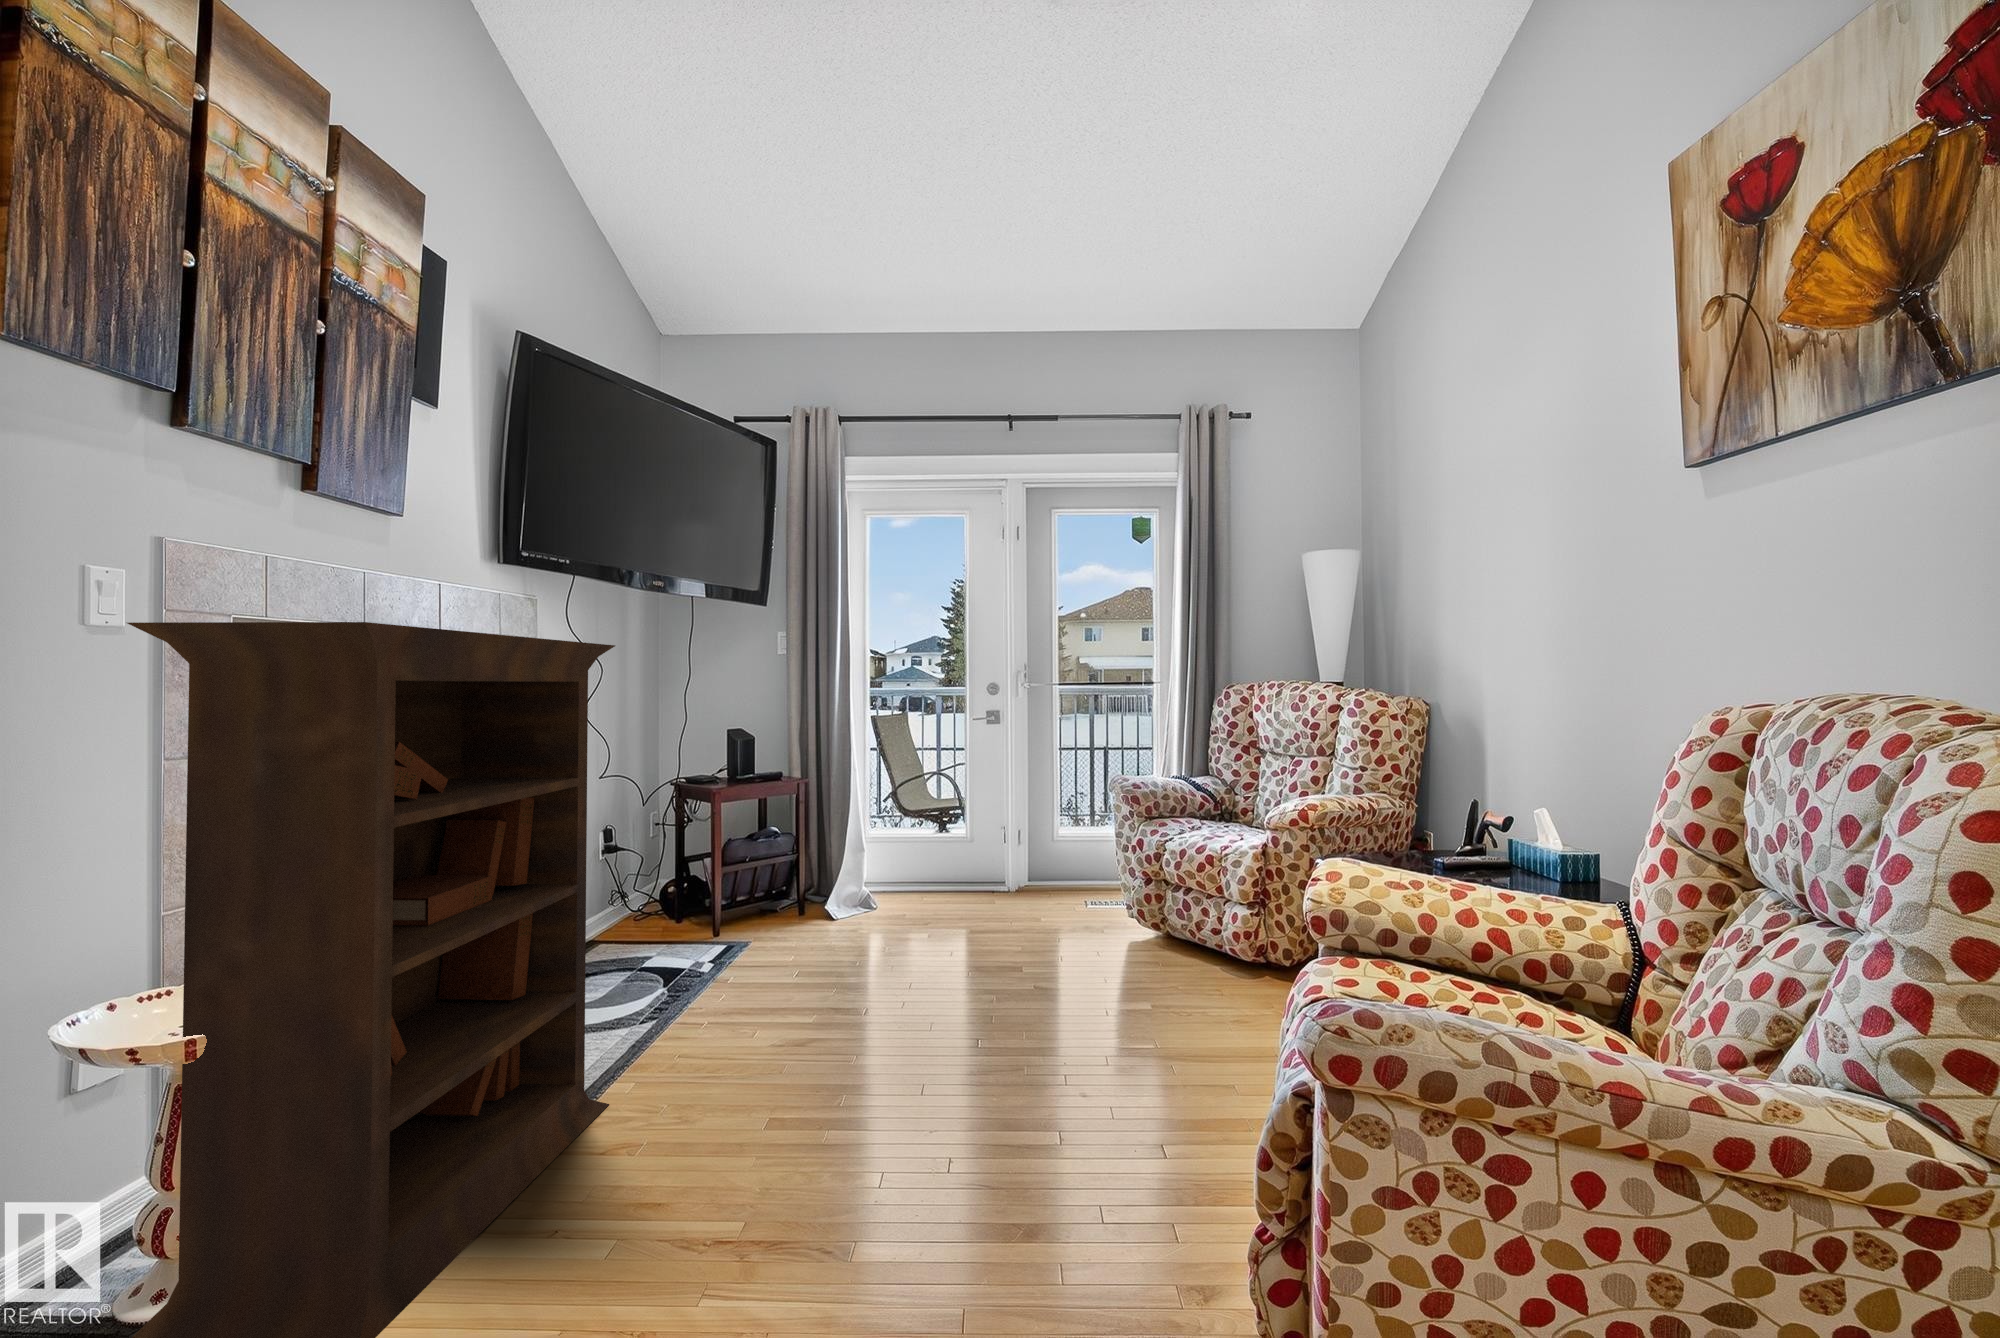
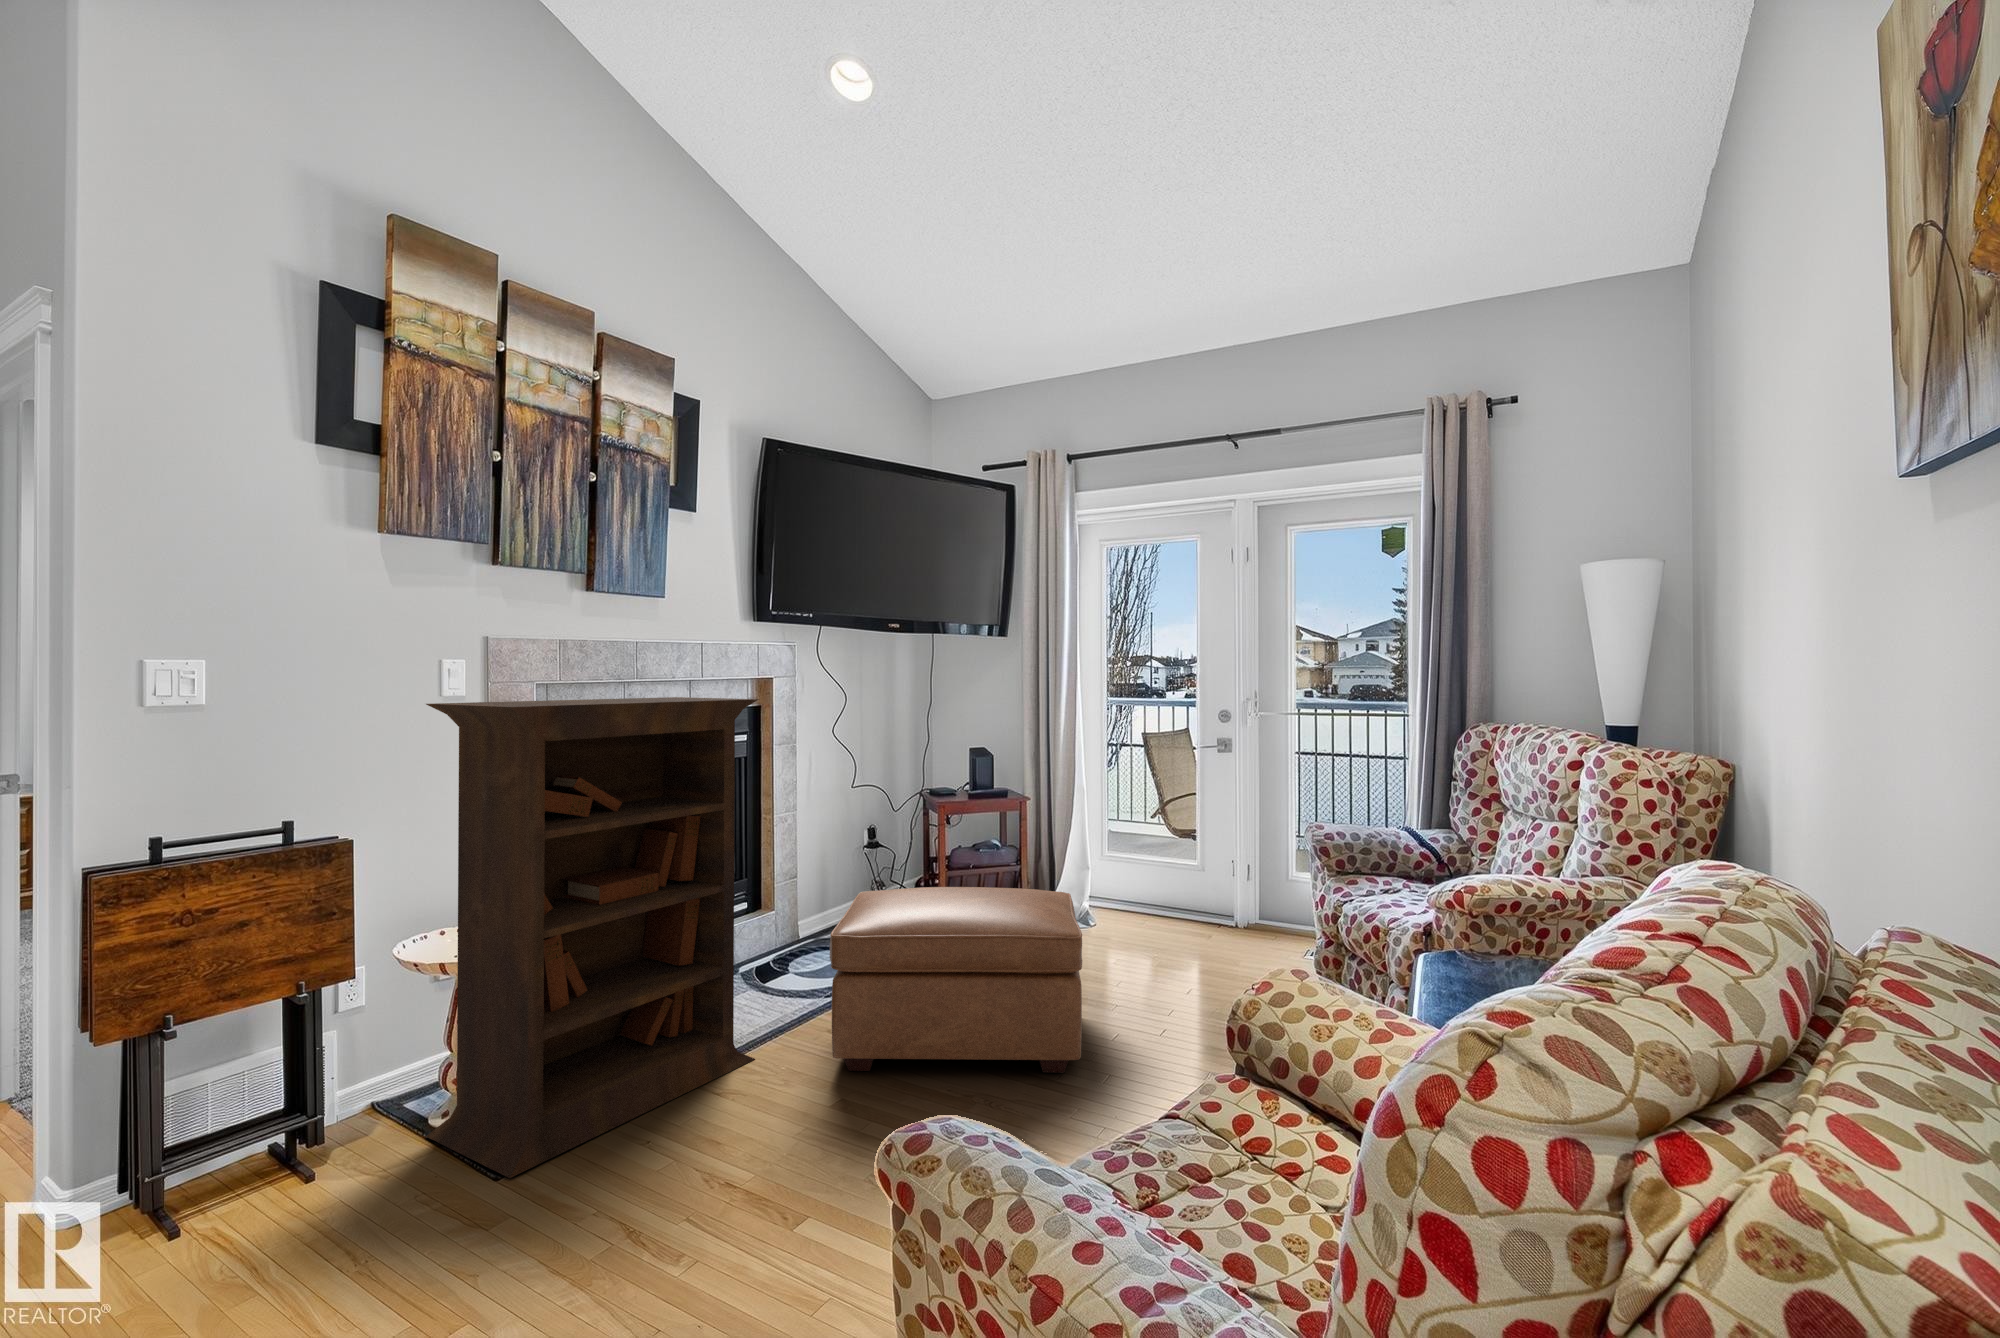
ottoman: none [693,860,995,1089] -> present [830,887,1082,1073]

